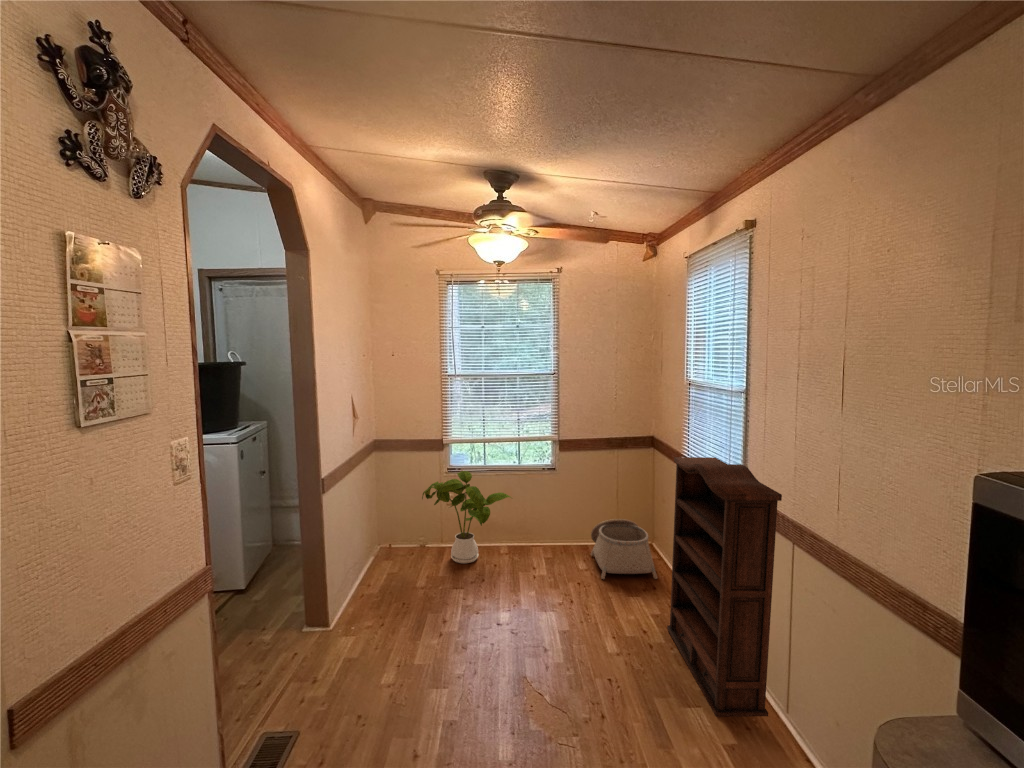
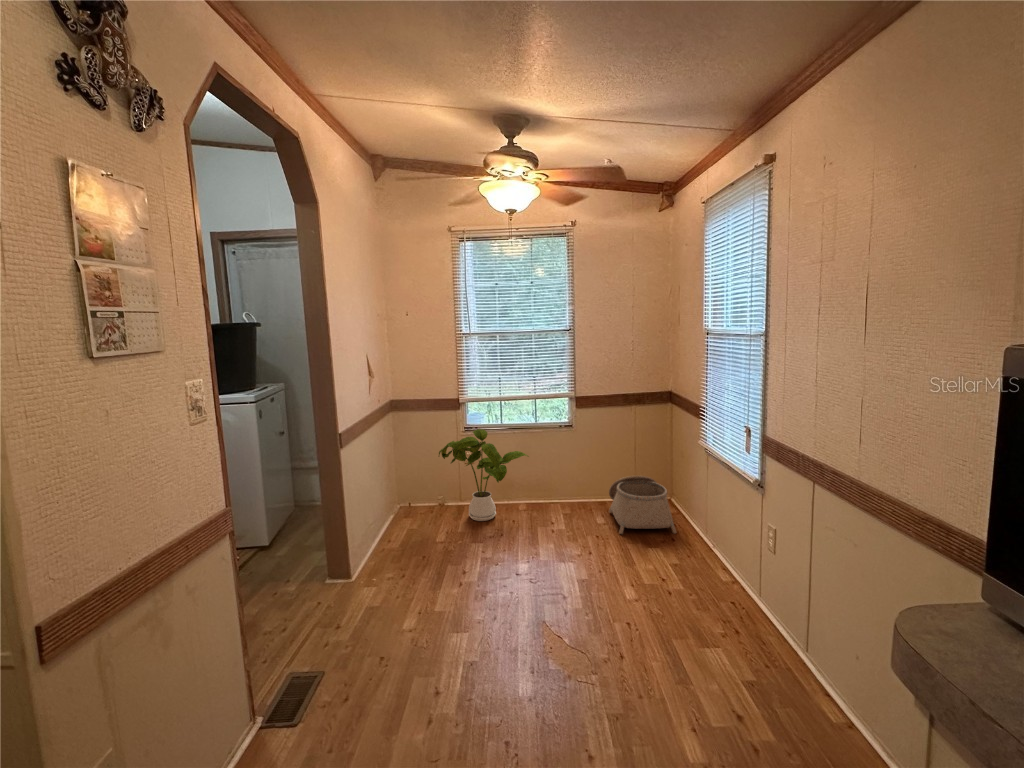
bookshelf: present [667,457,782,717] -> none [686,406,803,658]

